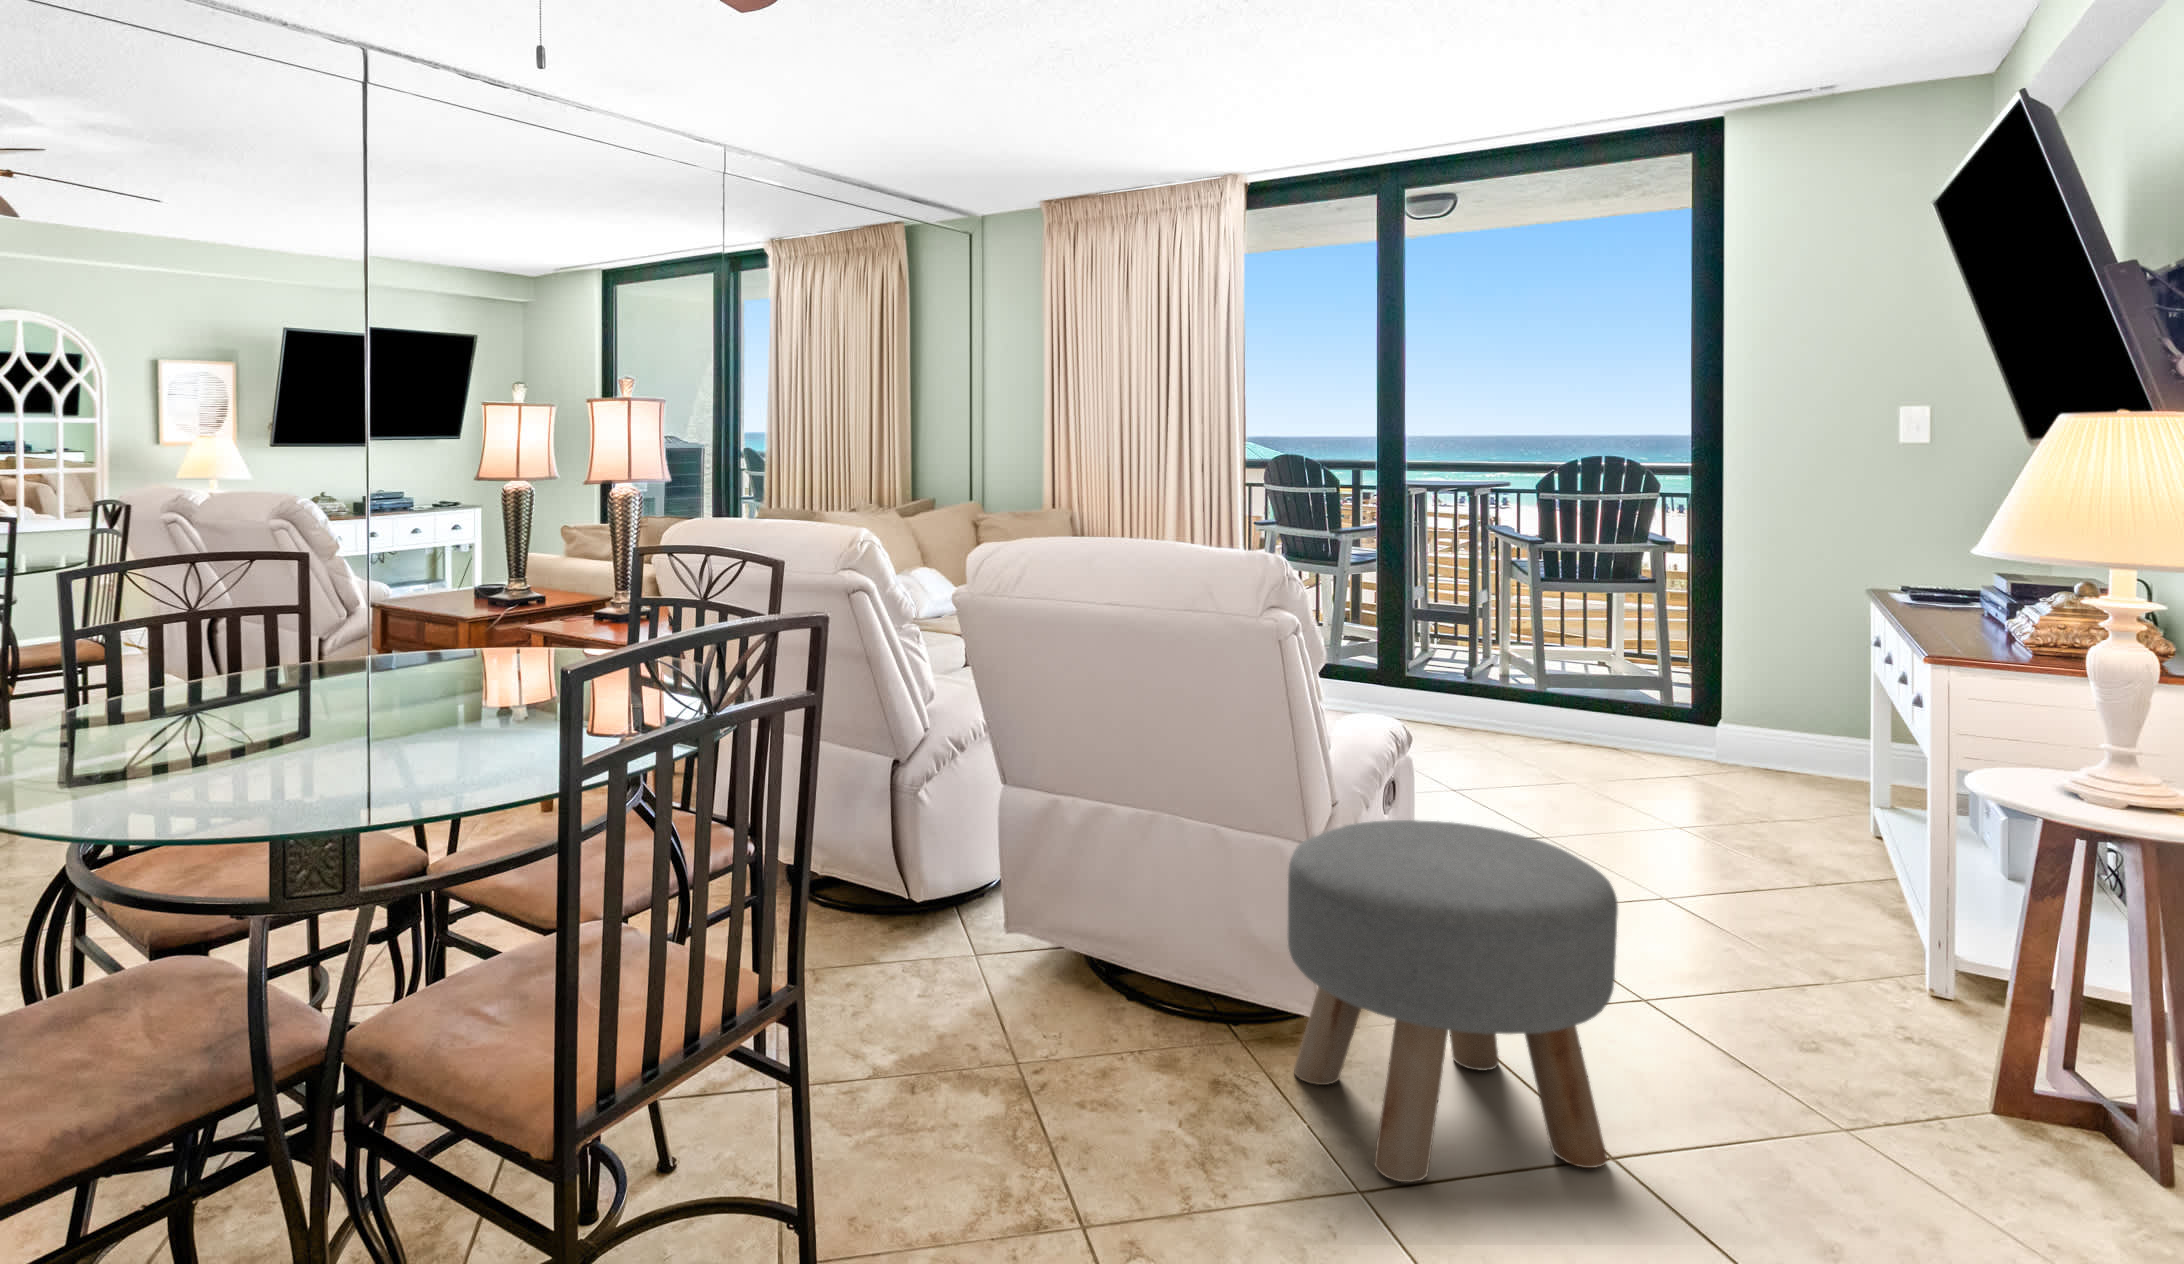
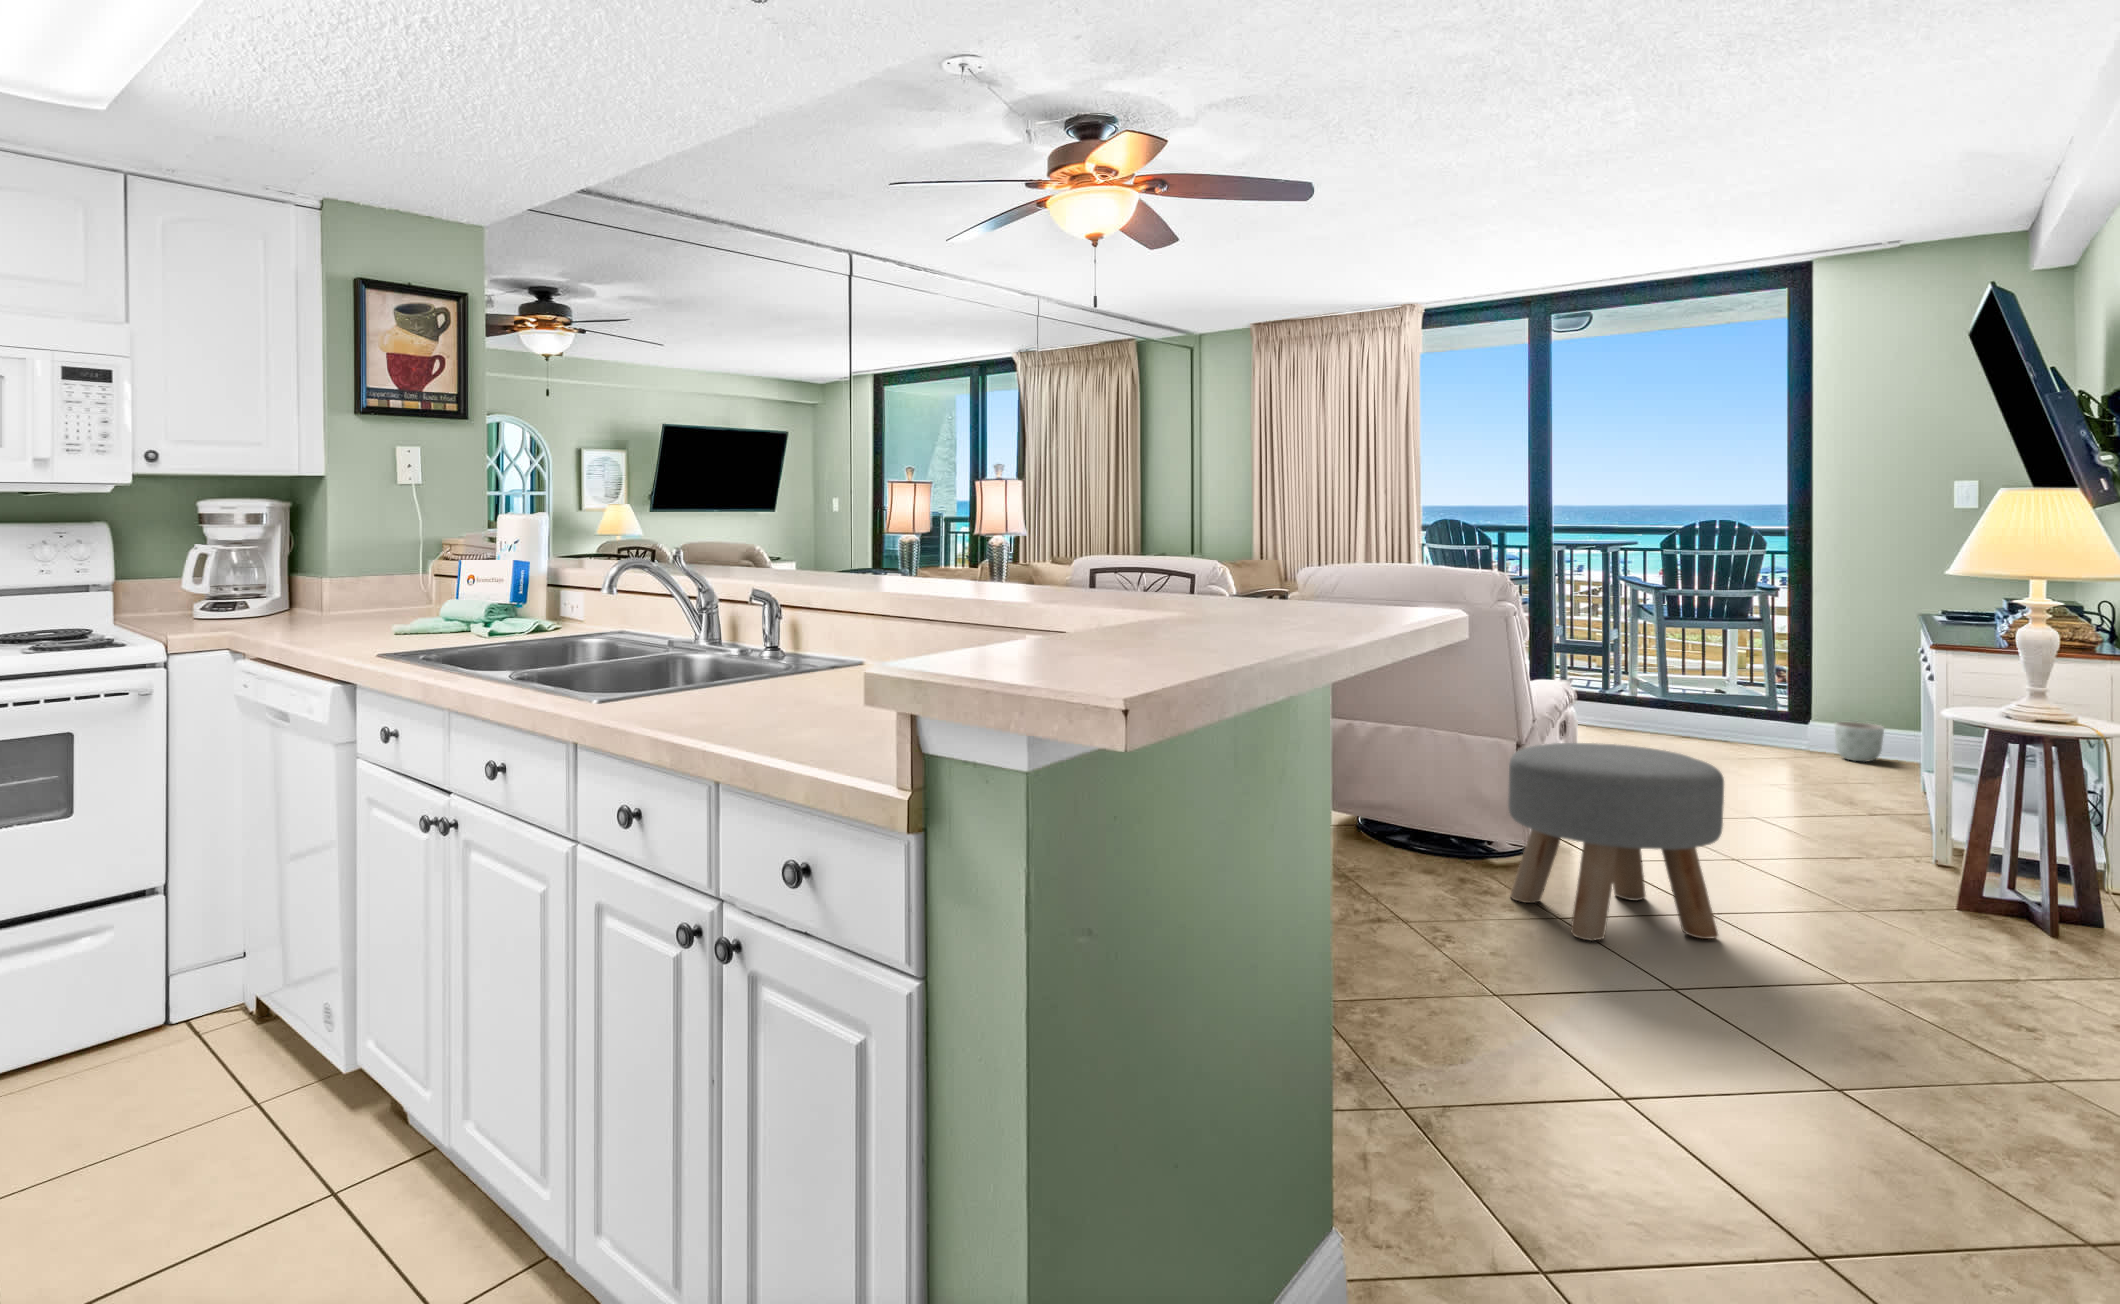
planter: none [1746,719,1807,771] -> present [1834,722,1884,761]

